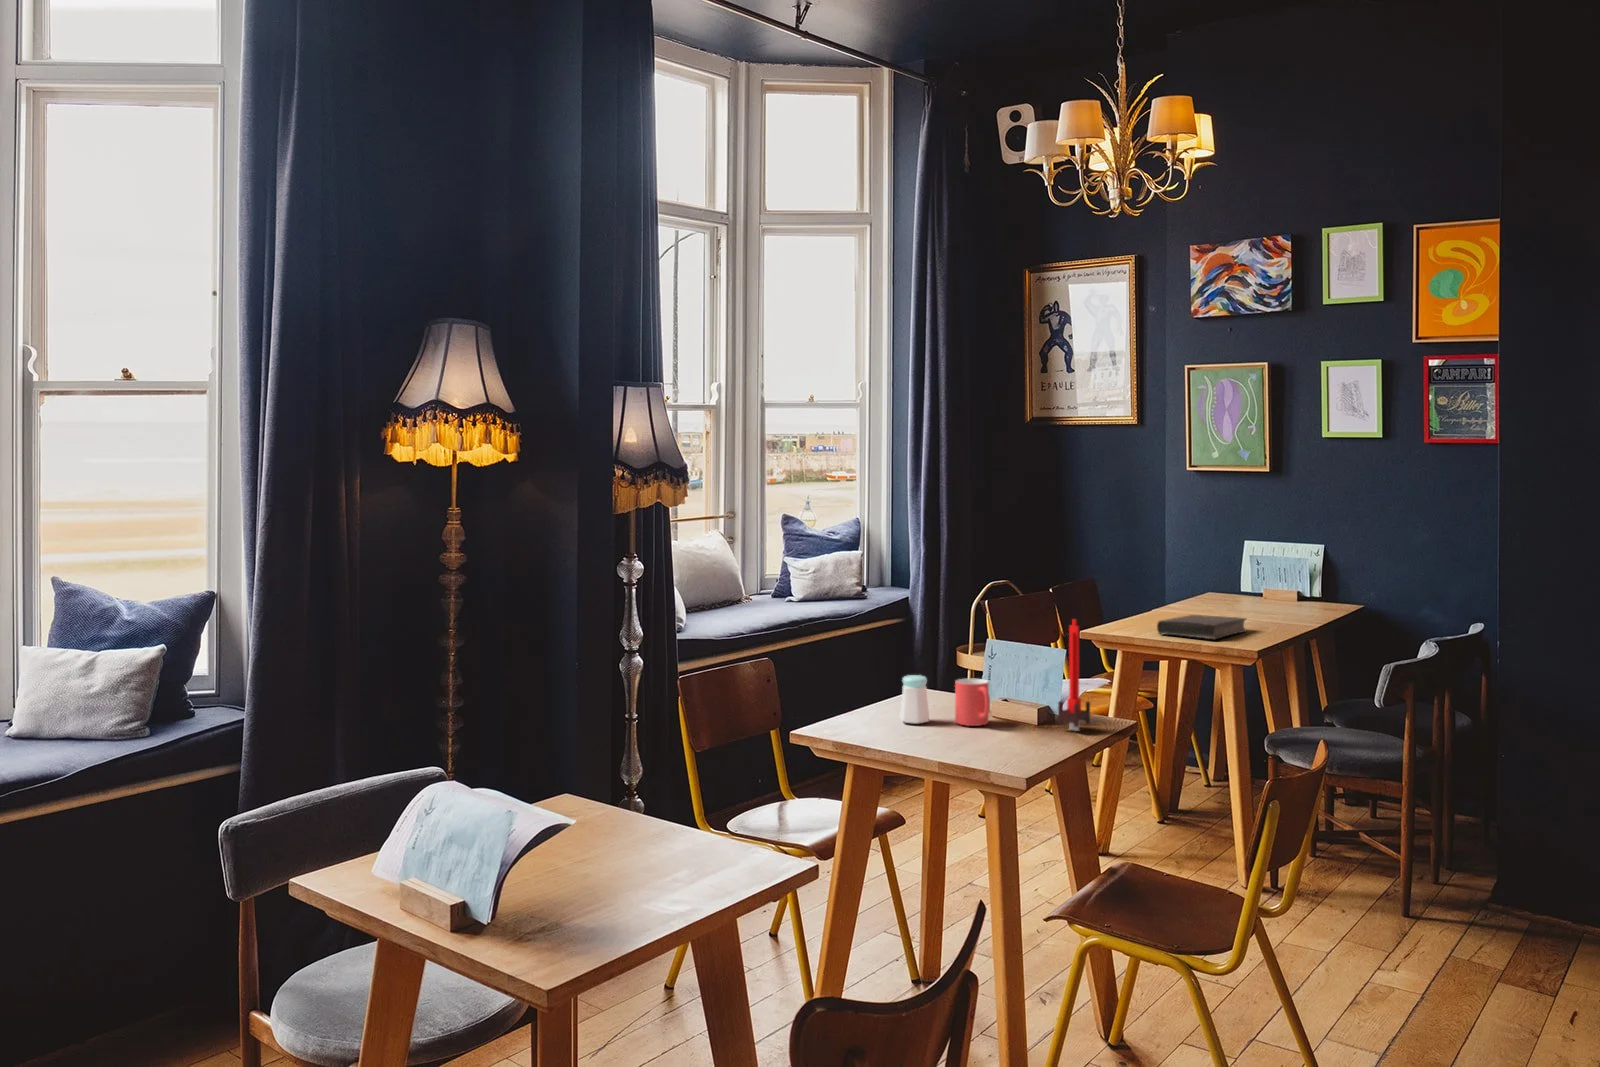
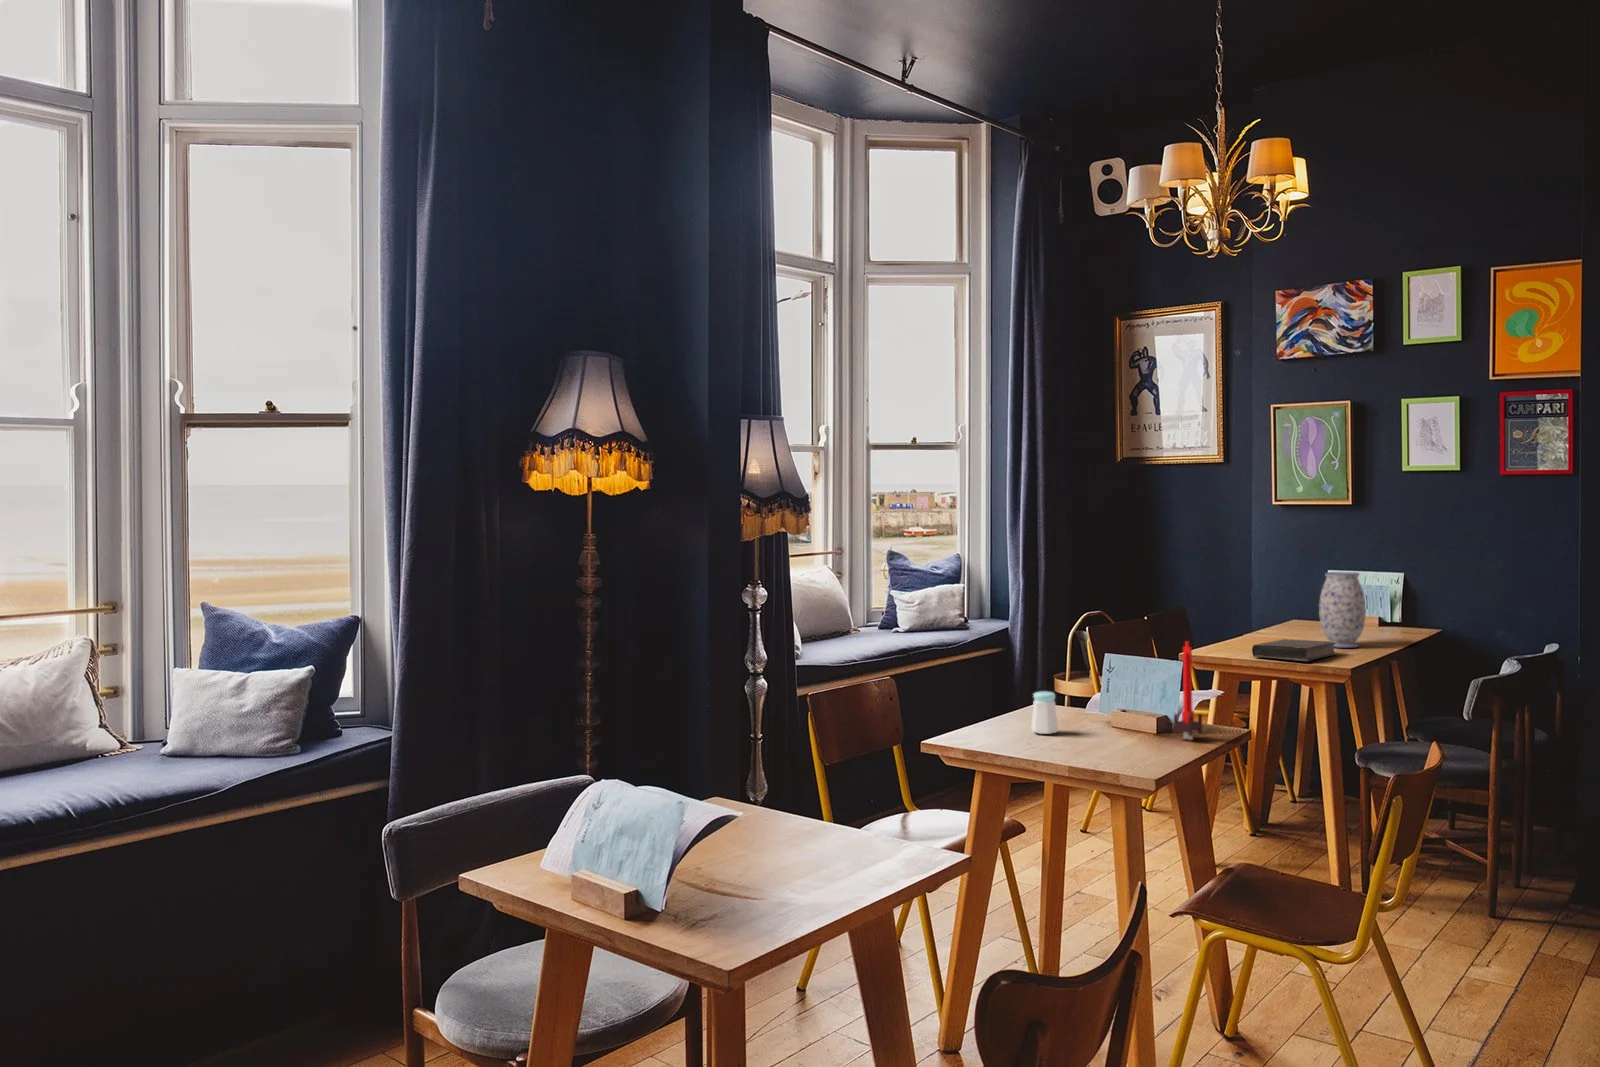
vase: none [1230,543,1279,624] -> present [1319,572,1366,648]
mug: present [955,679,990,726] -> none [1081,694,1113,736]

